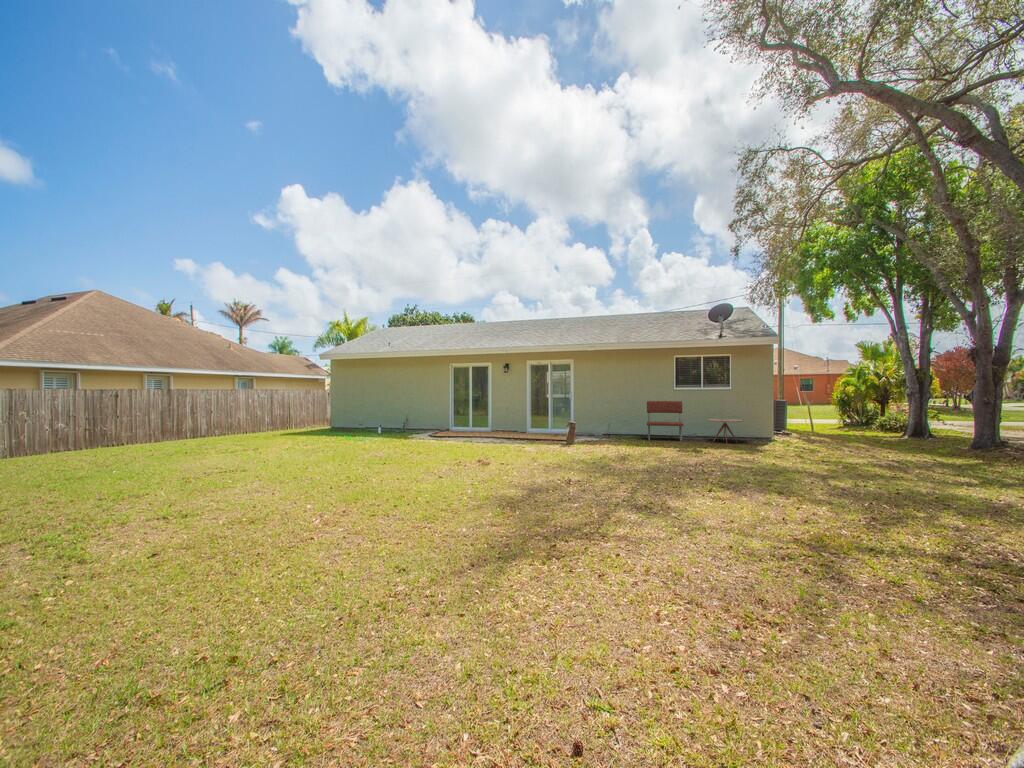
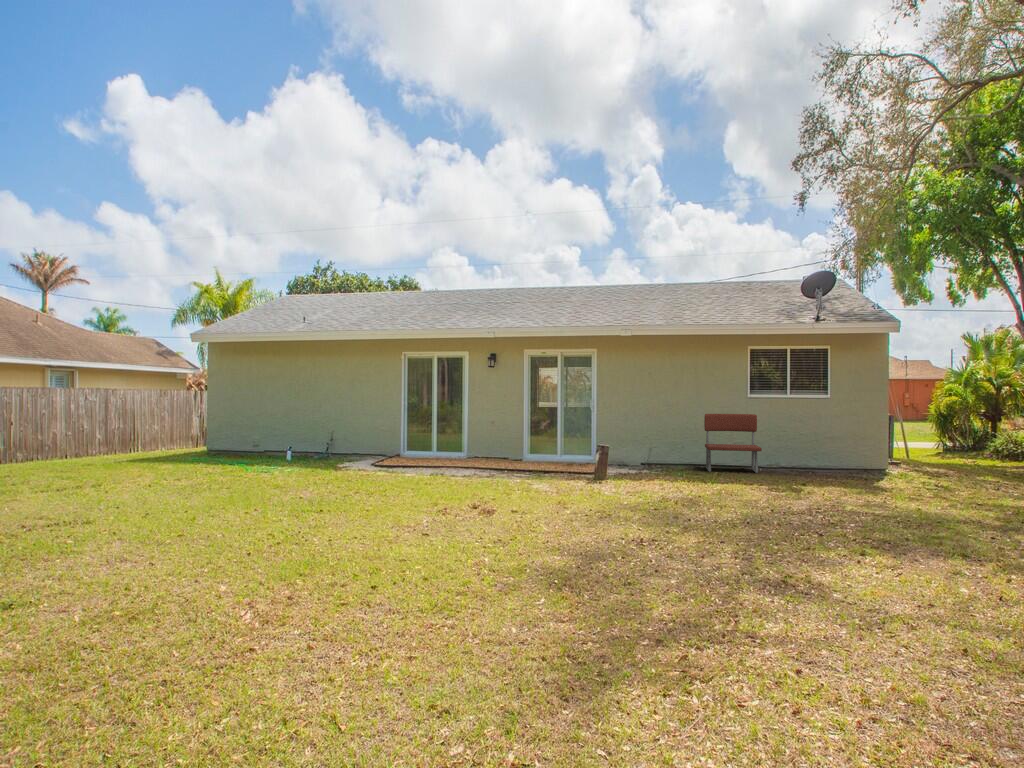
round table: present [707,419,743,443] -> none [794,440,848,478]

